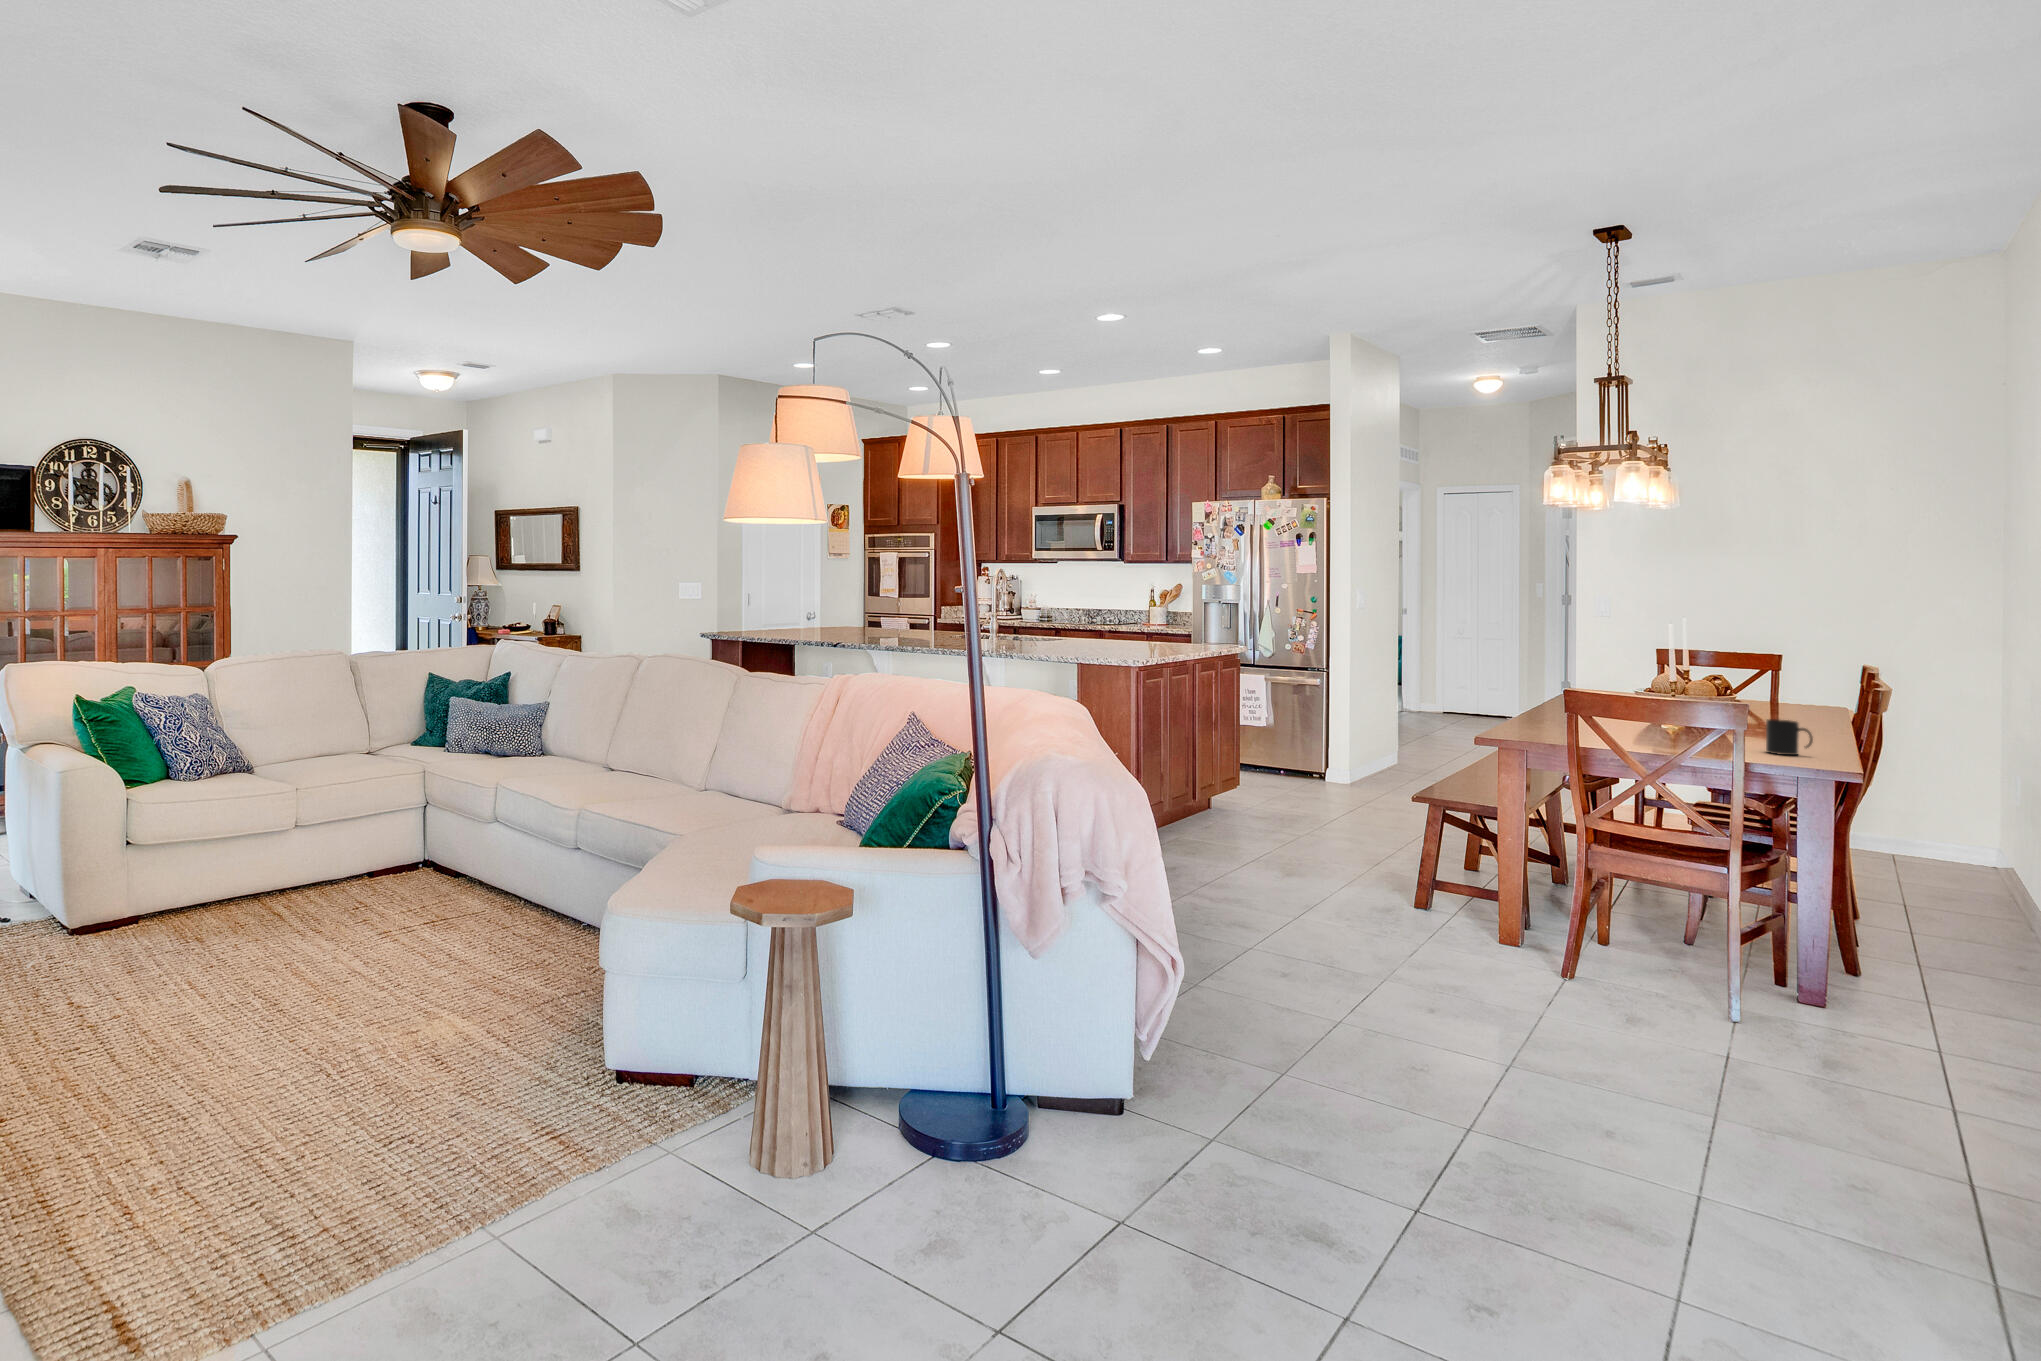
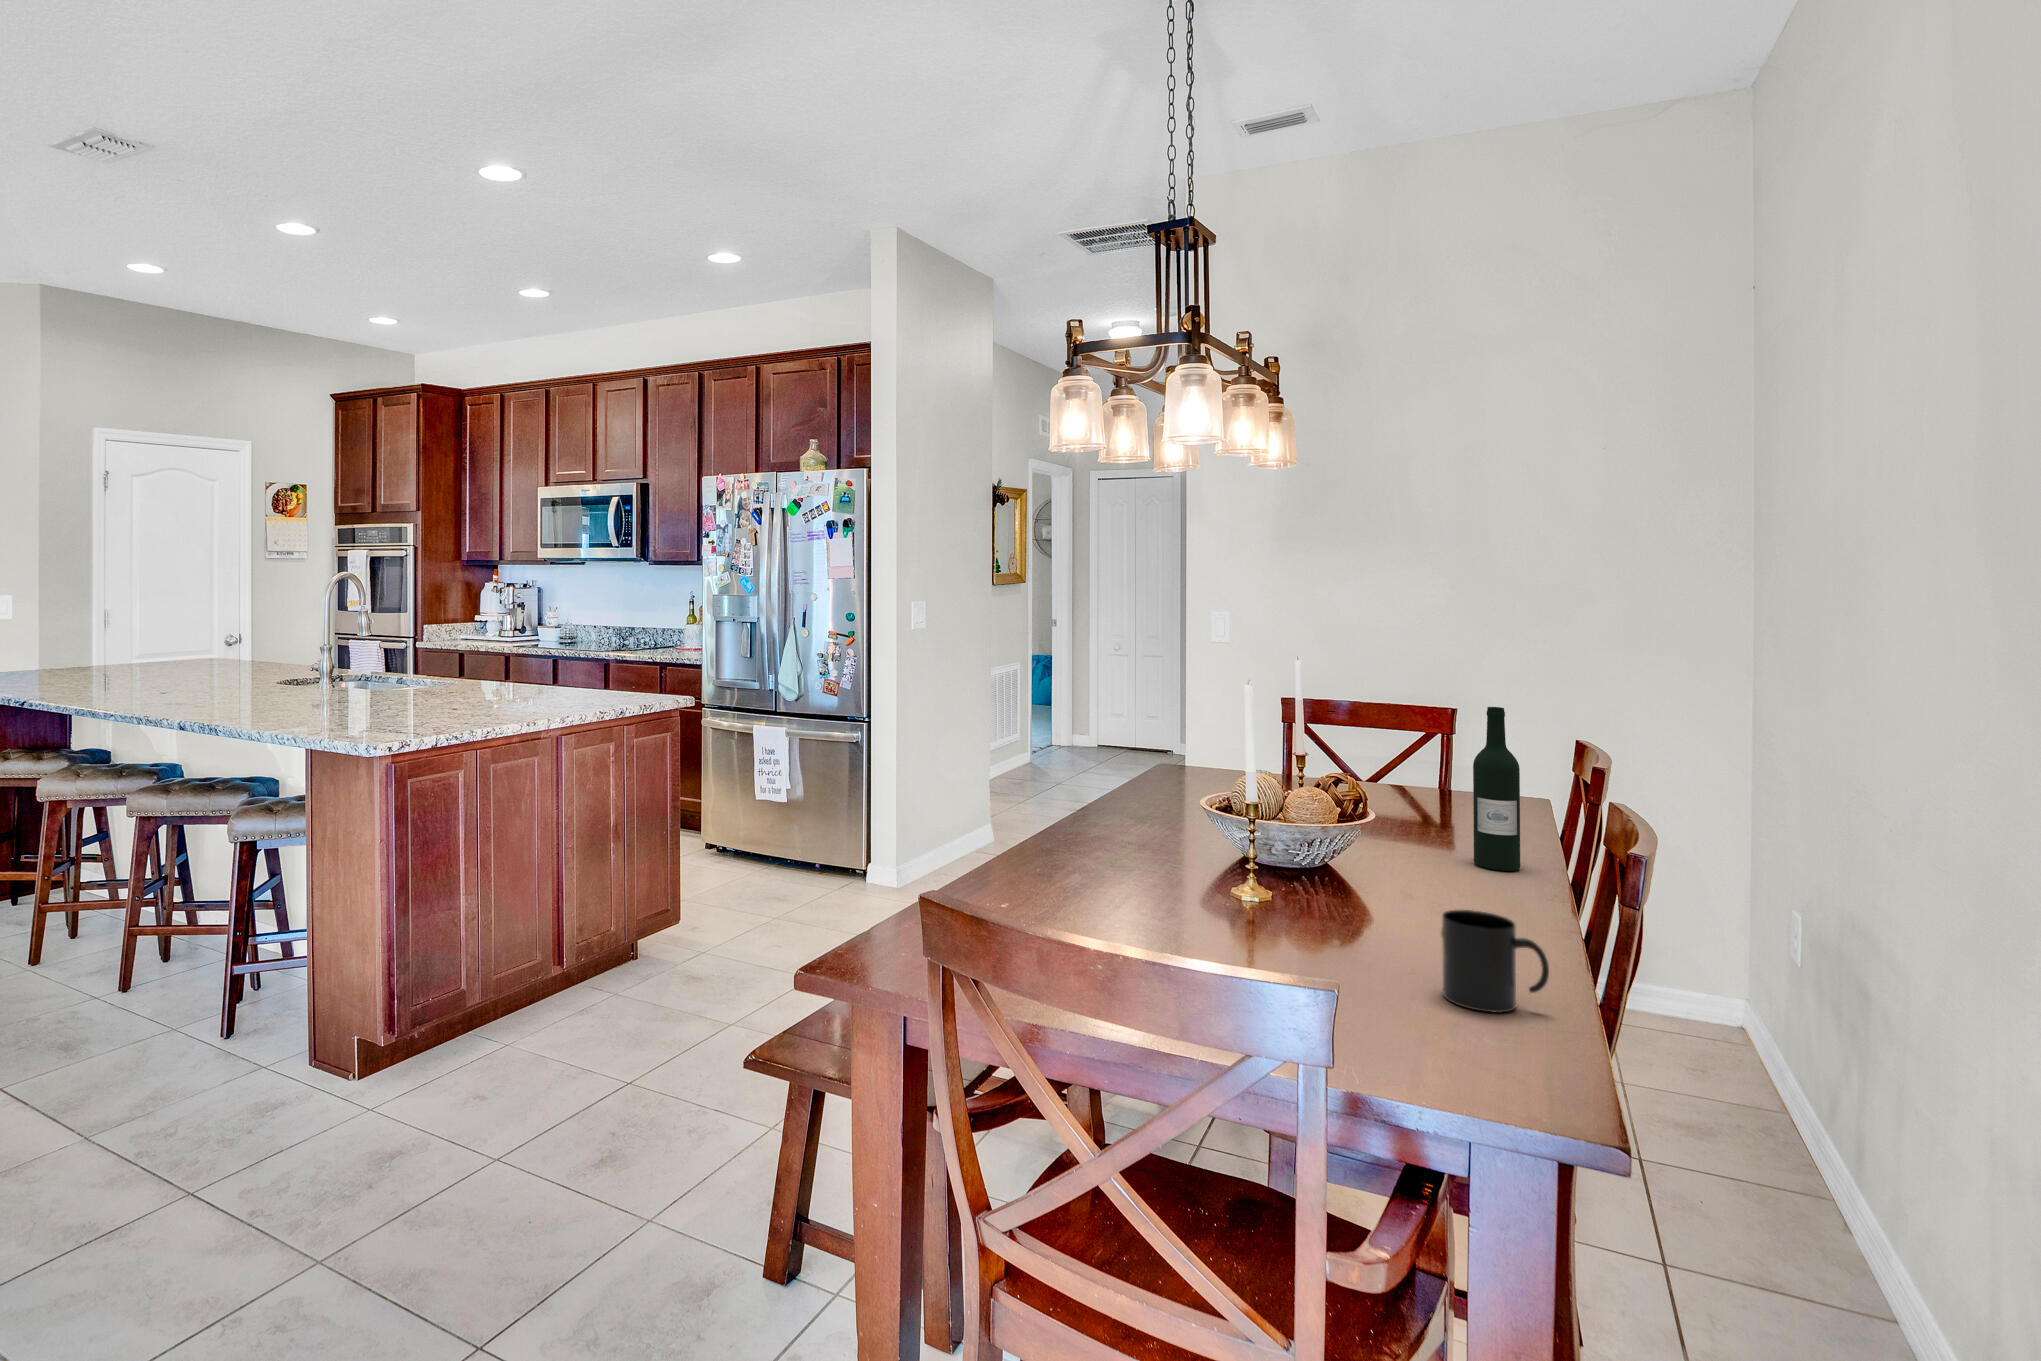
wine bottle: none [1785,648,1811,729] -> present [1473,707,1520,871]

